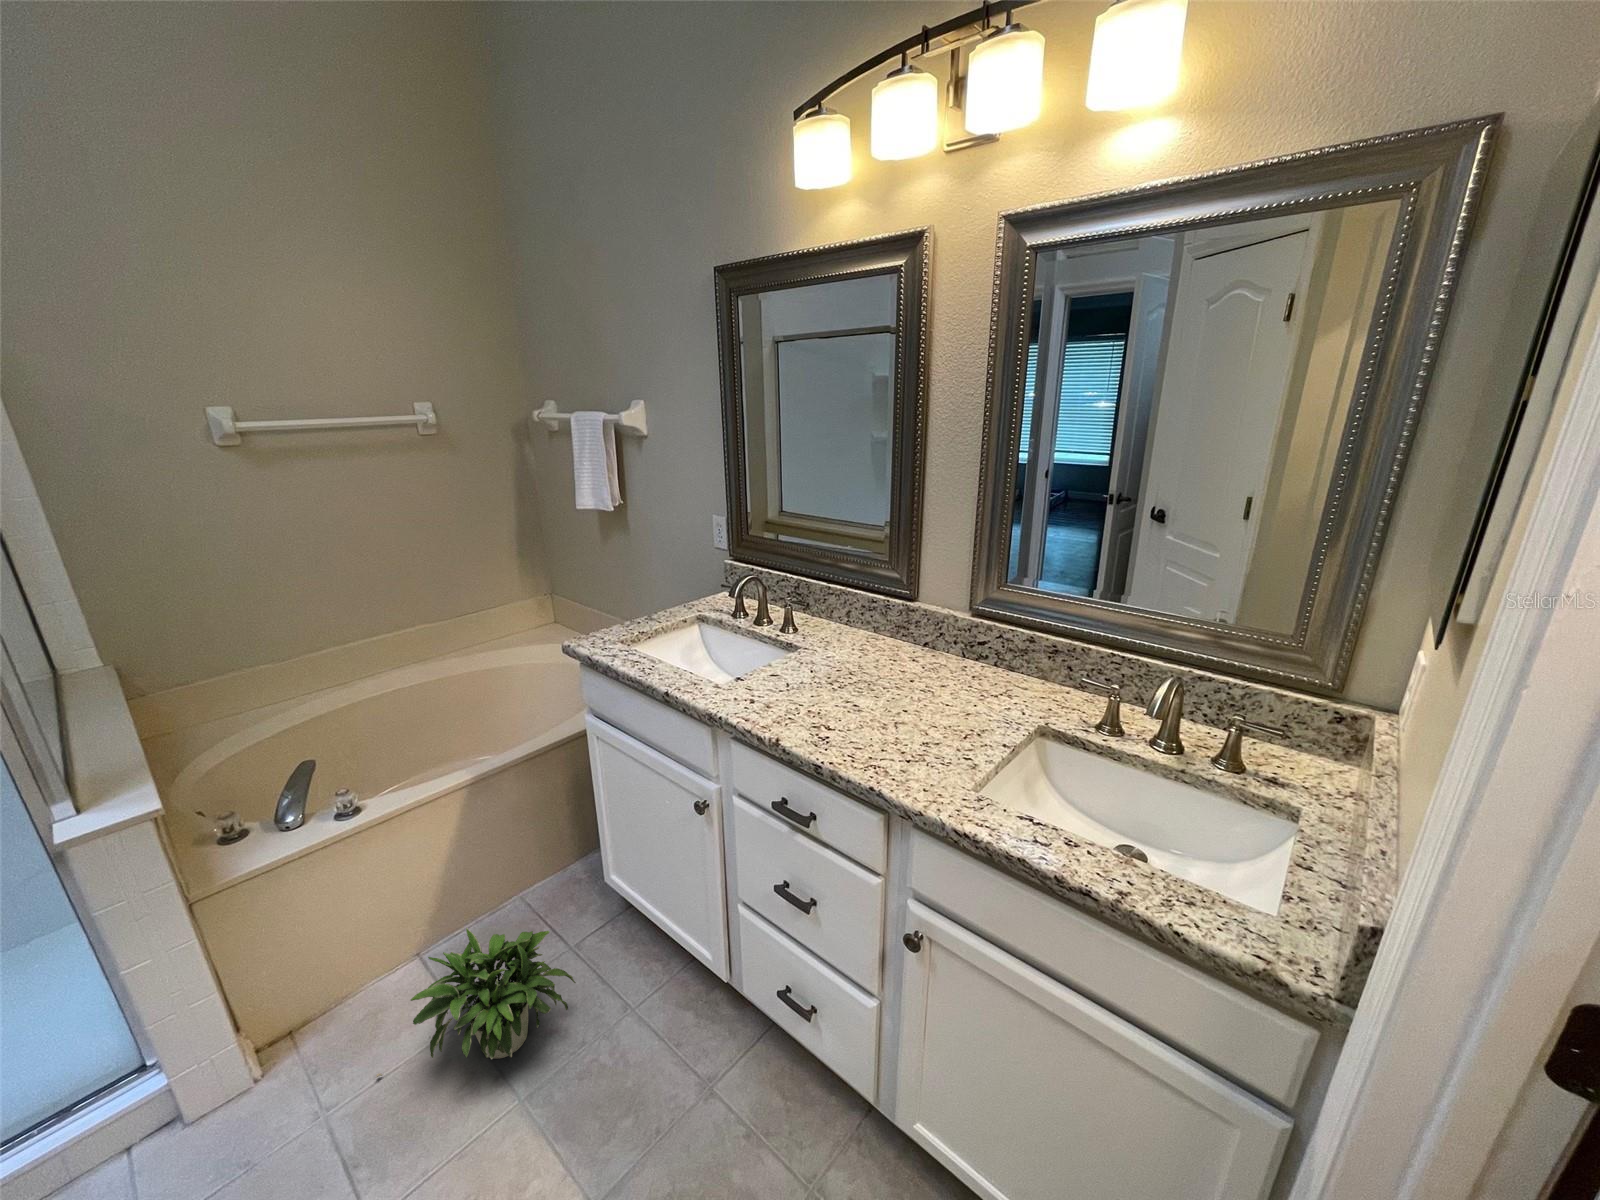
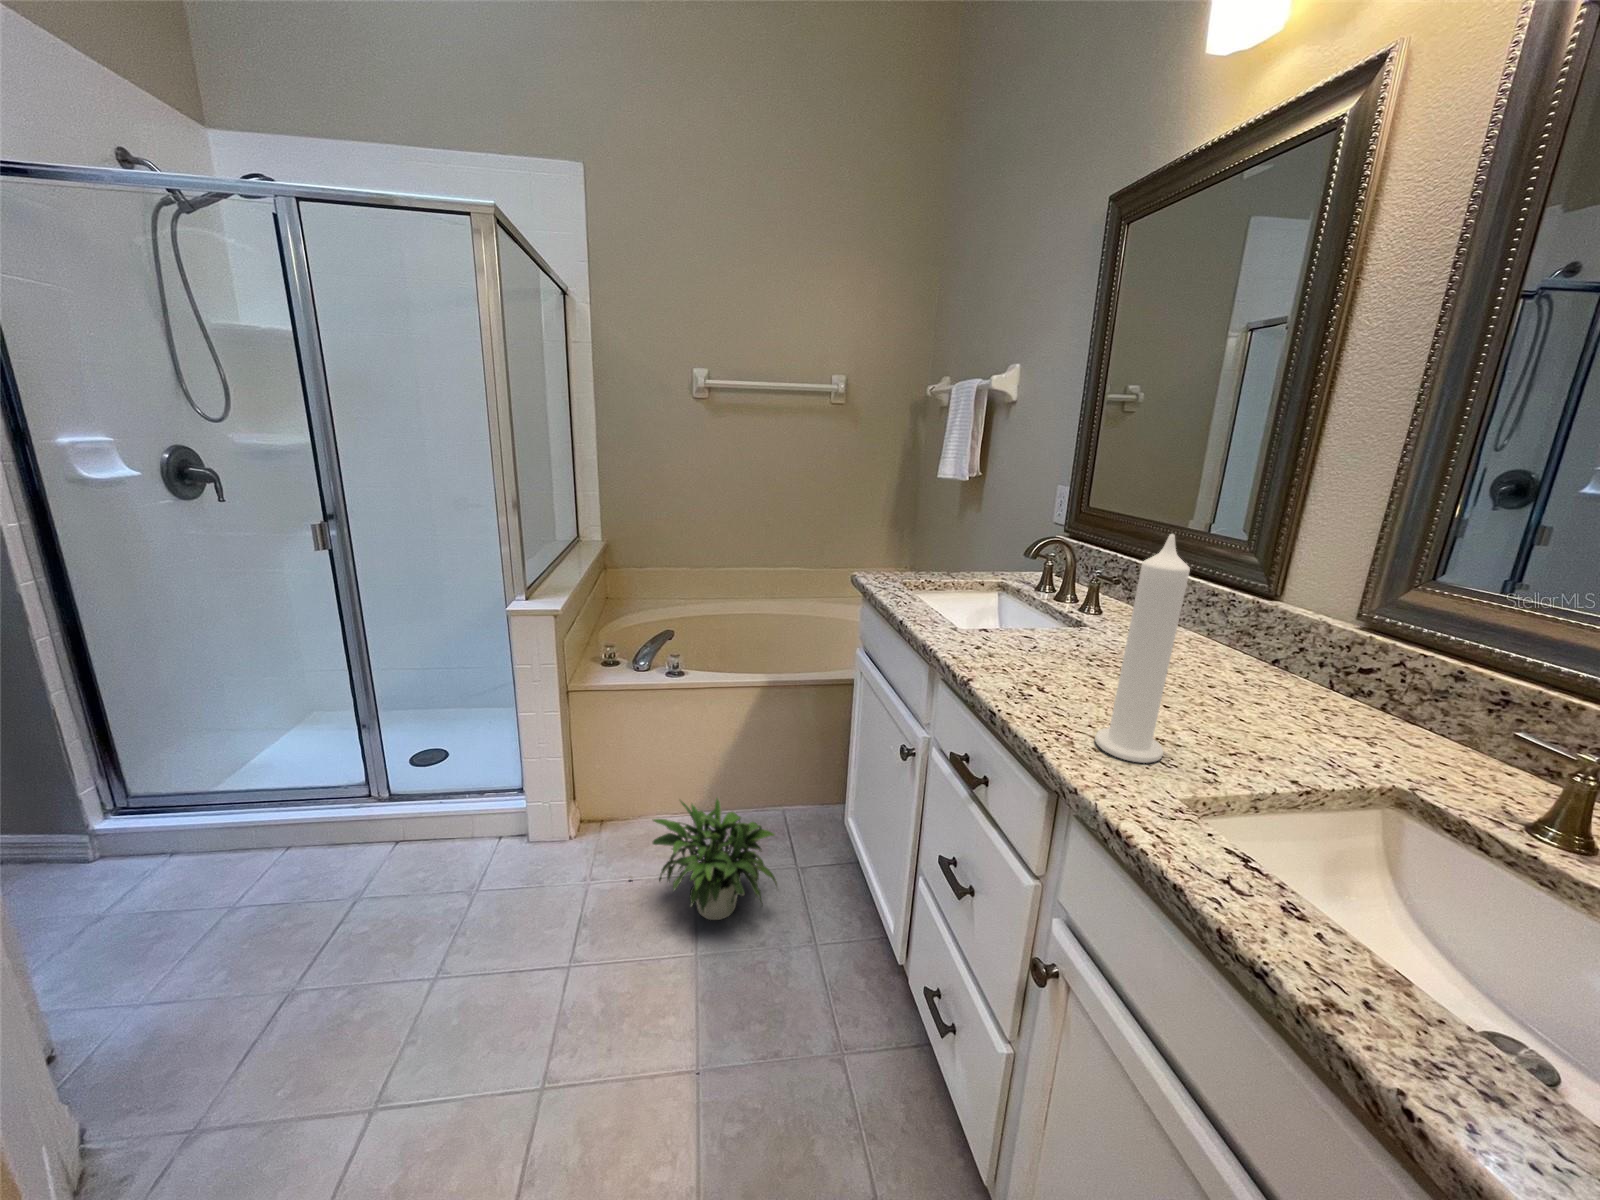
candle: none [898,617,944,774] -> present [1095,534,1190,763]

